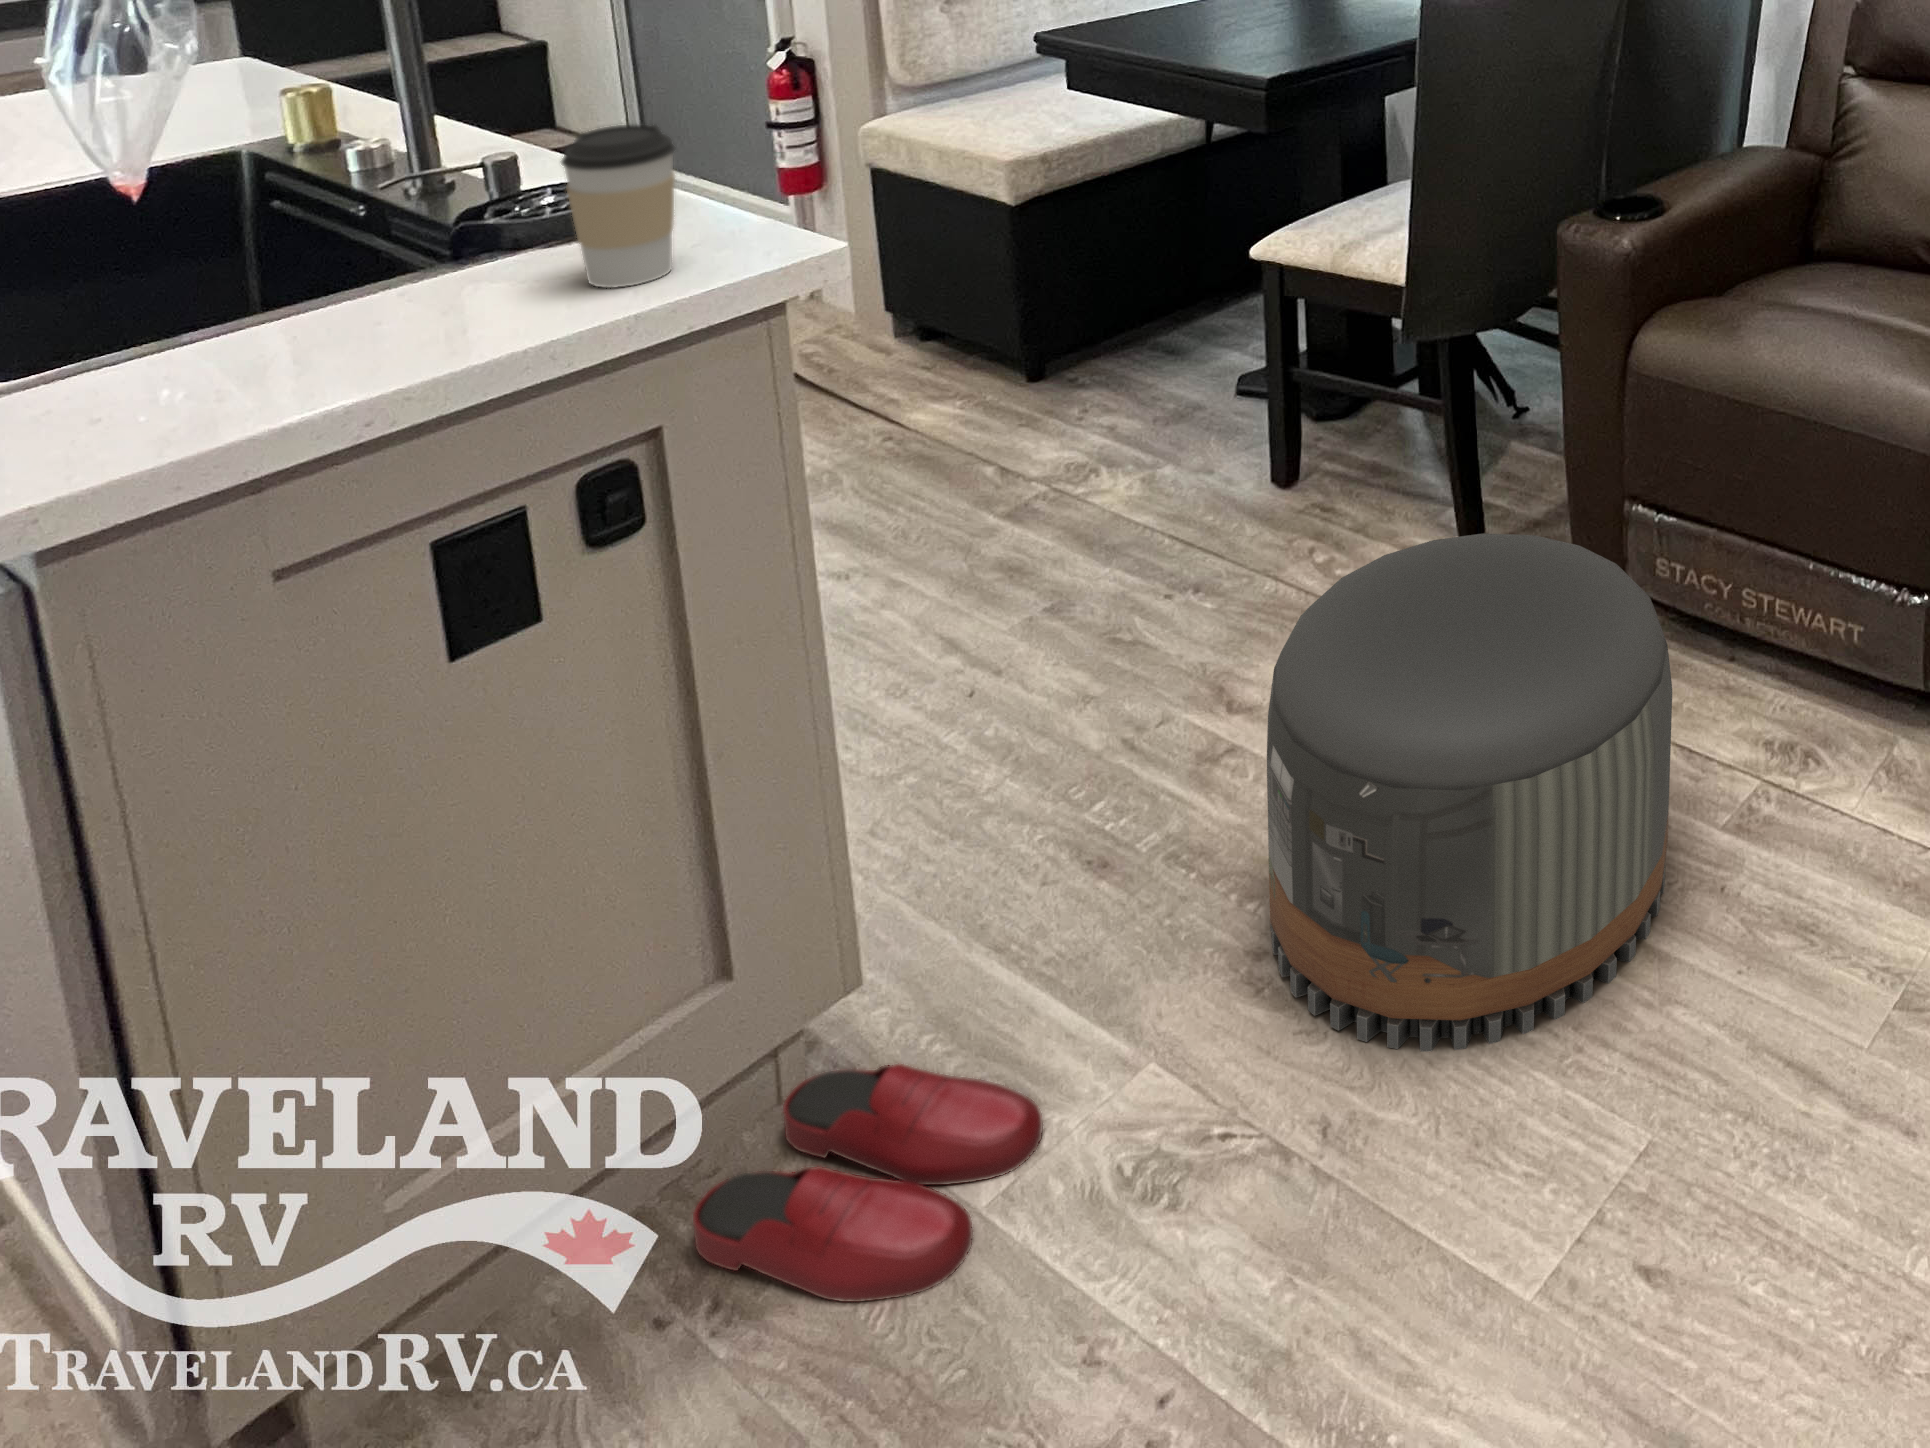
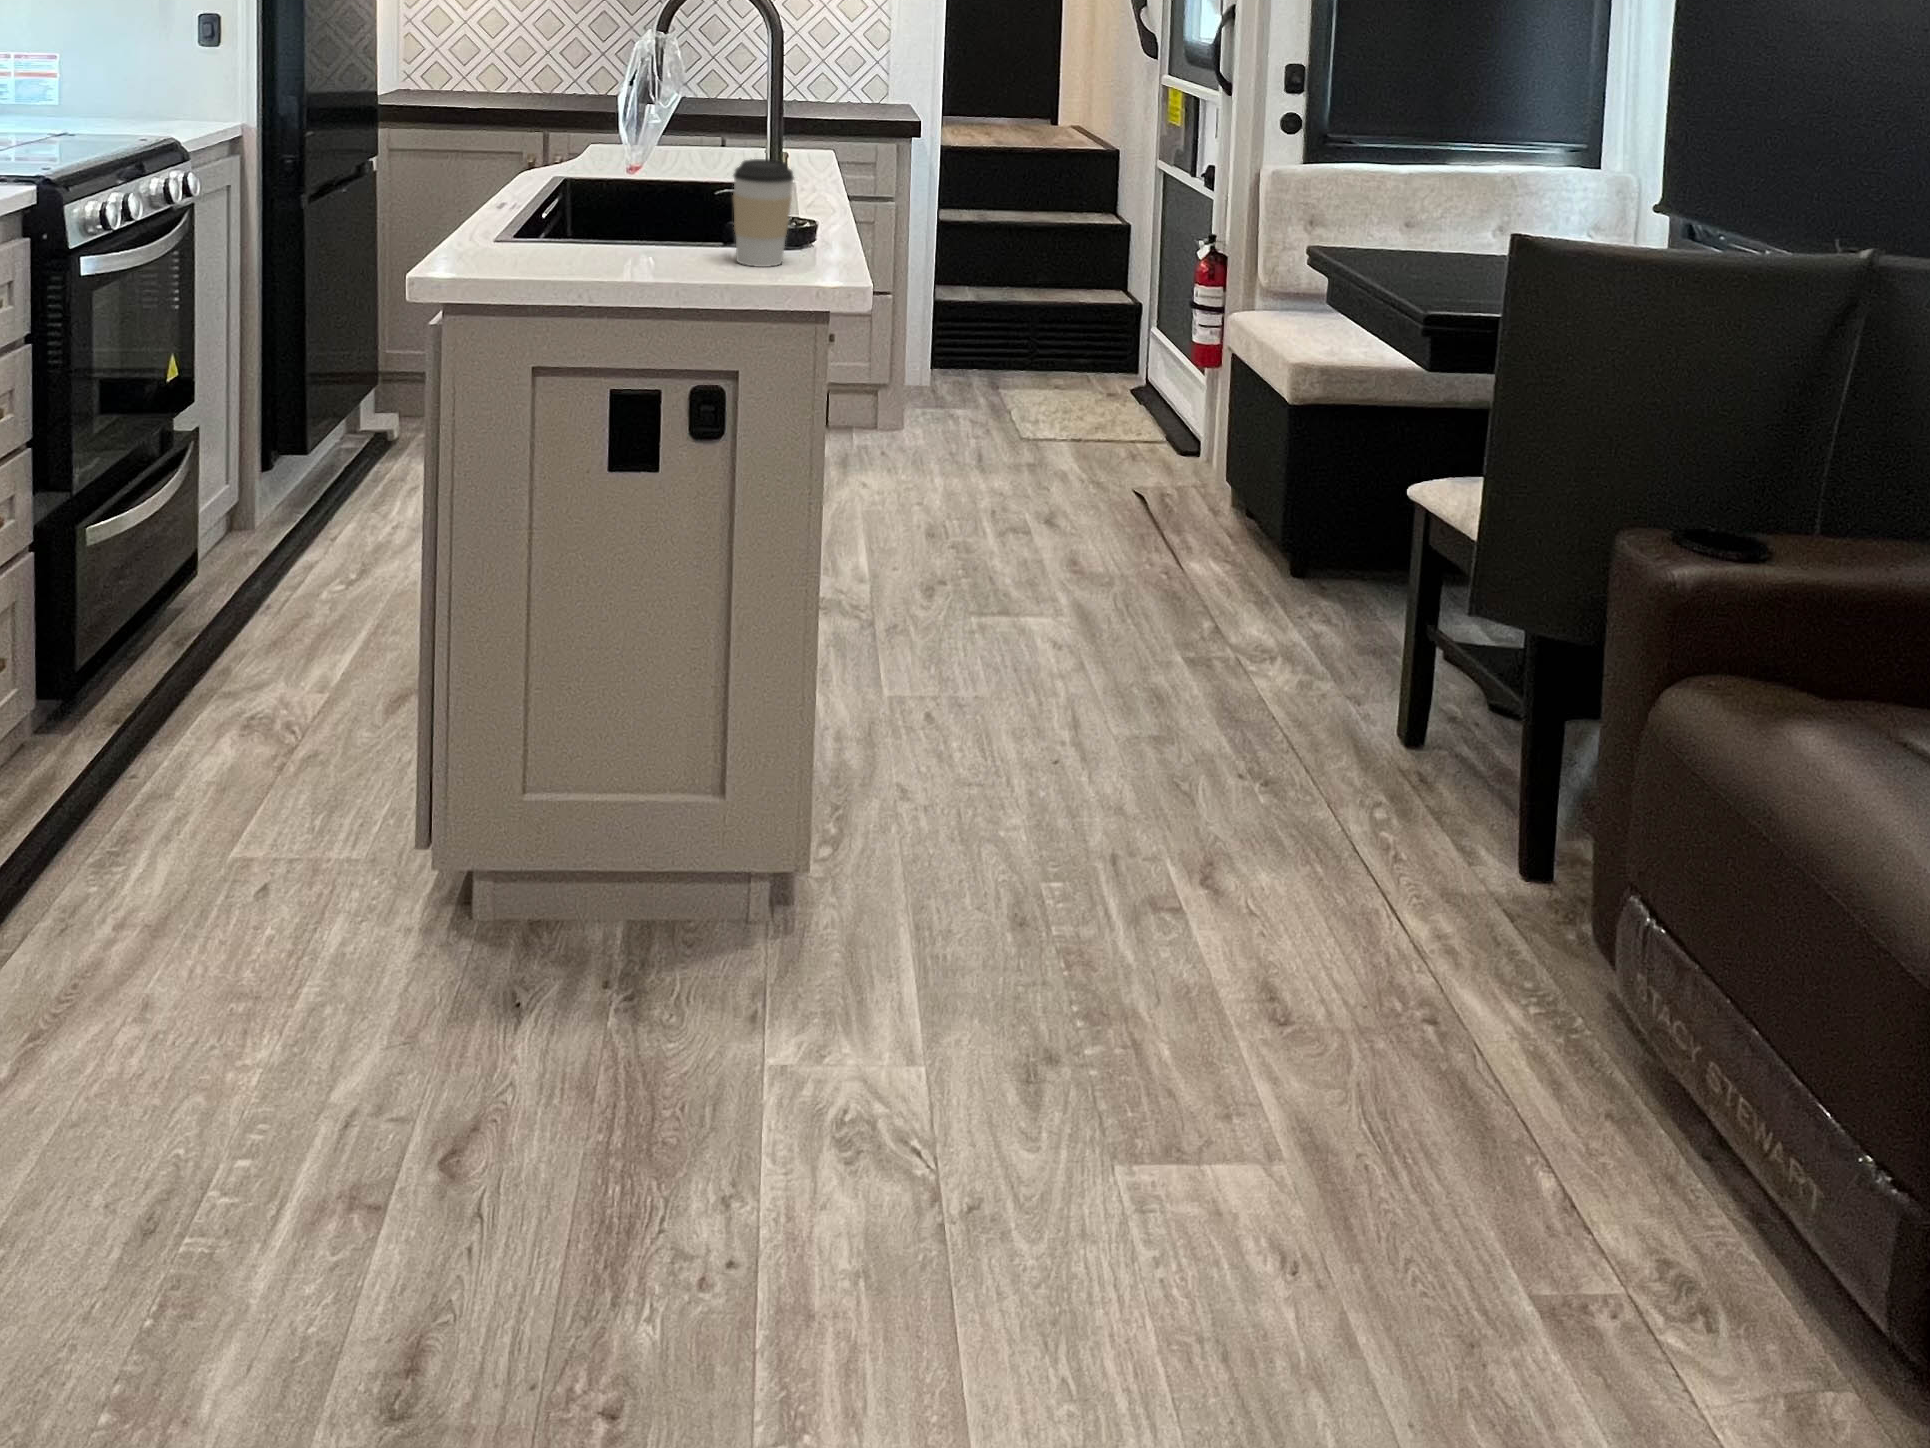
pouf: present [1267,533,1672,1052] -> none [1042,755,1486,1324]
slippers: present [693,1063,1043,1302] -> none [647,907,841,1083]

